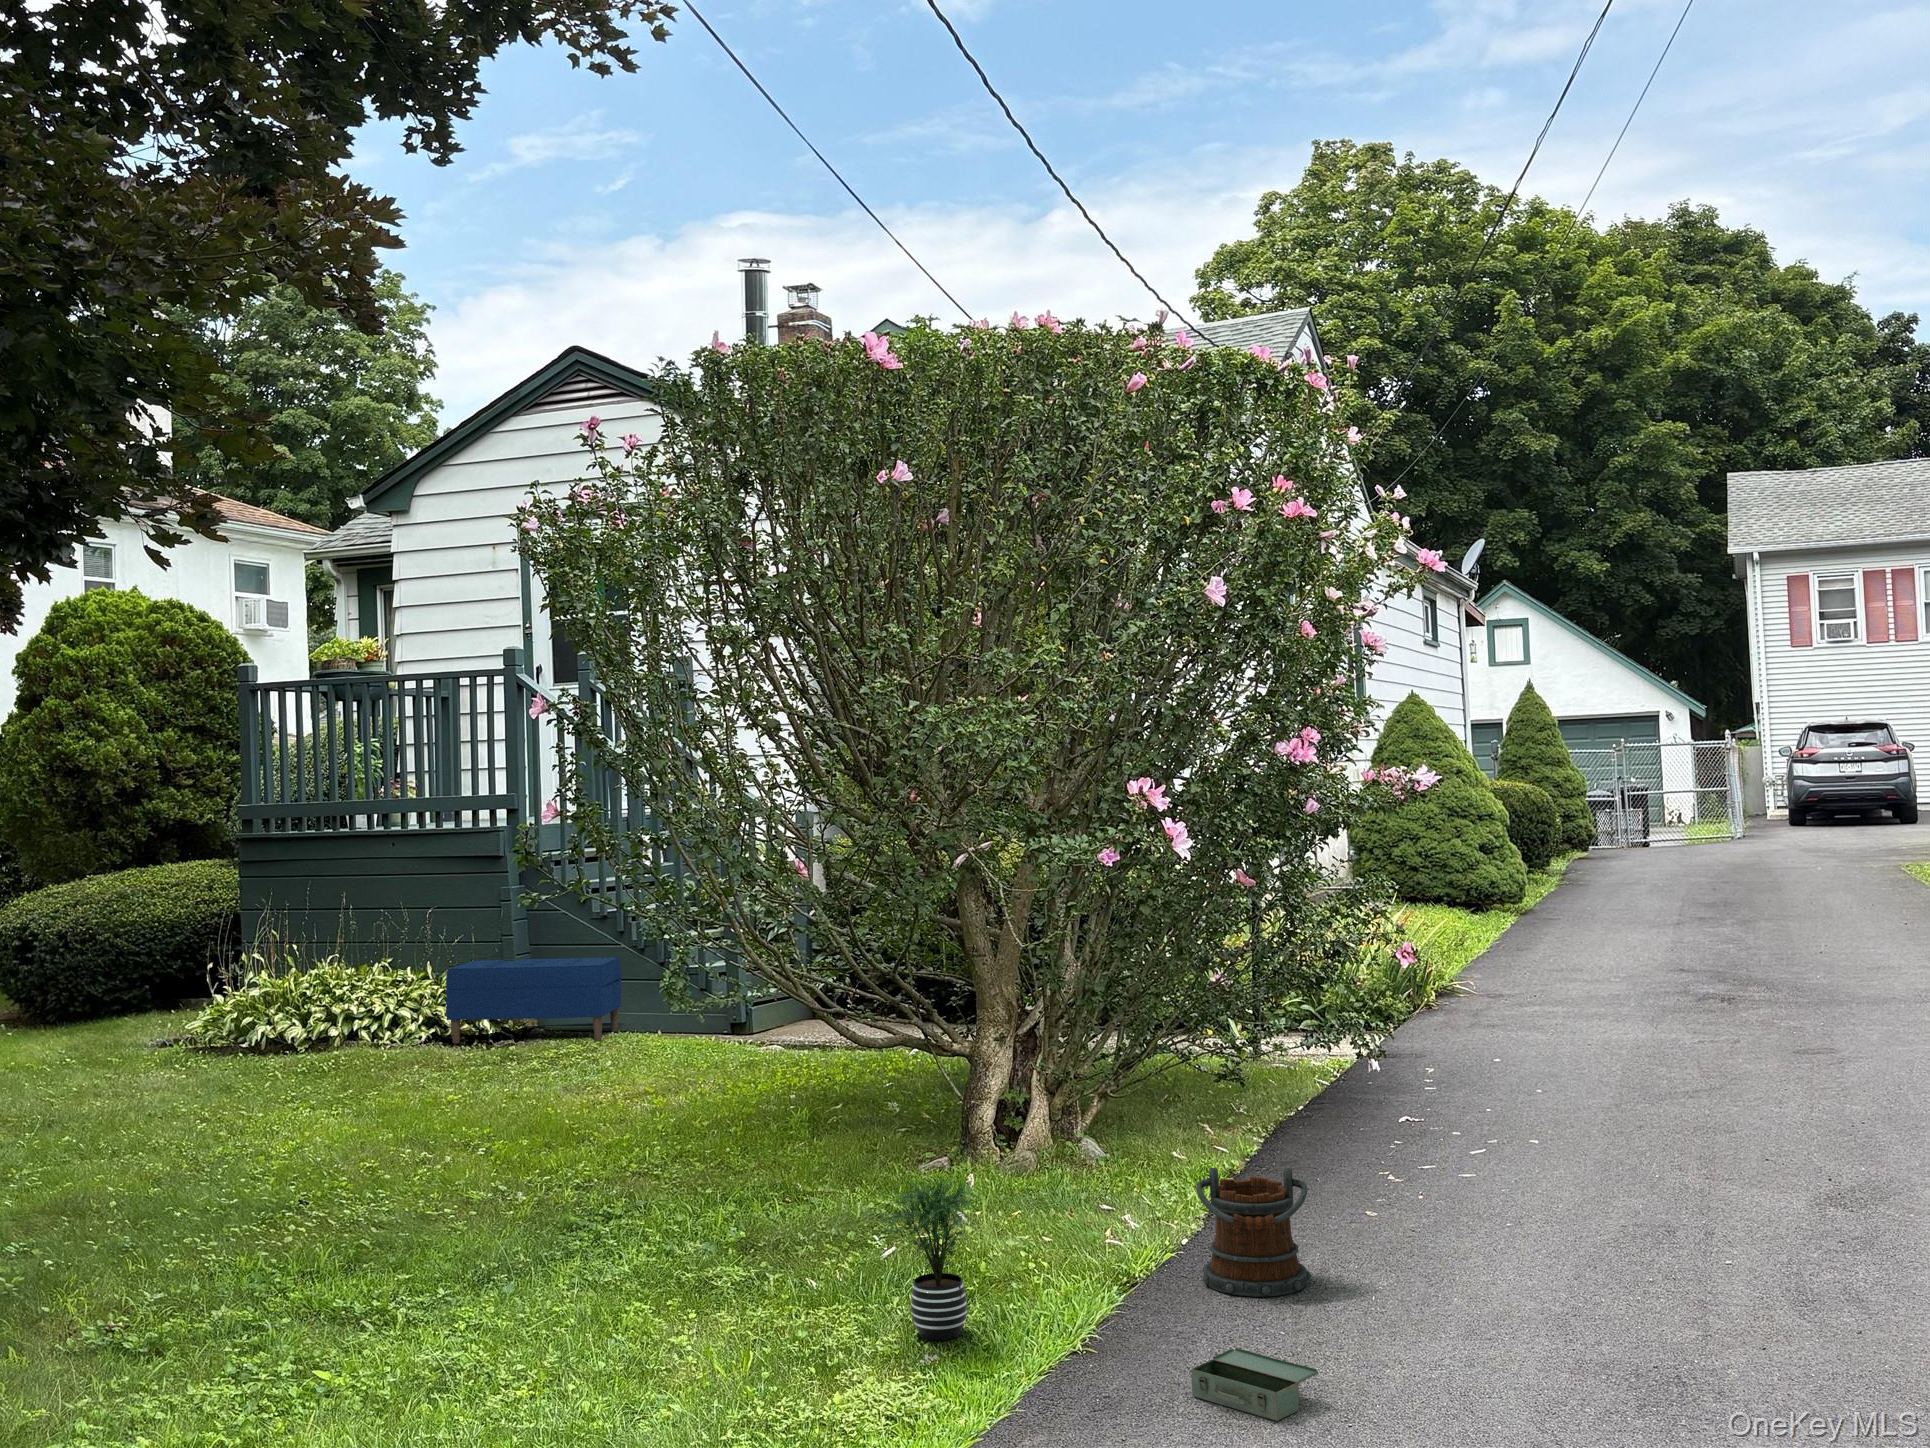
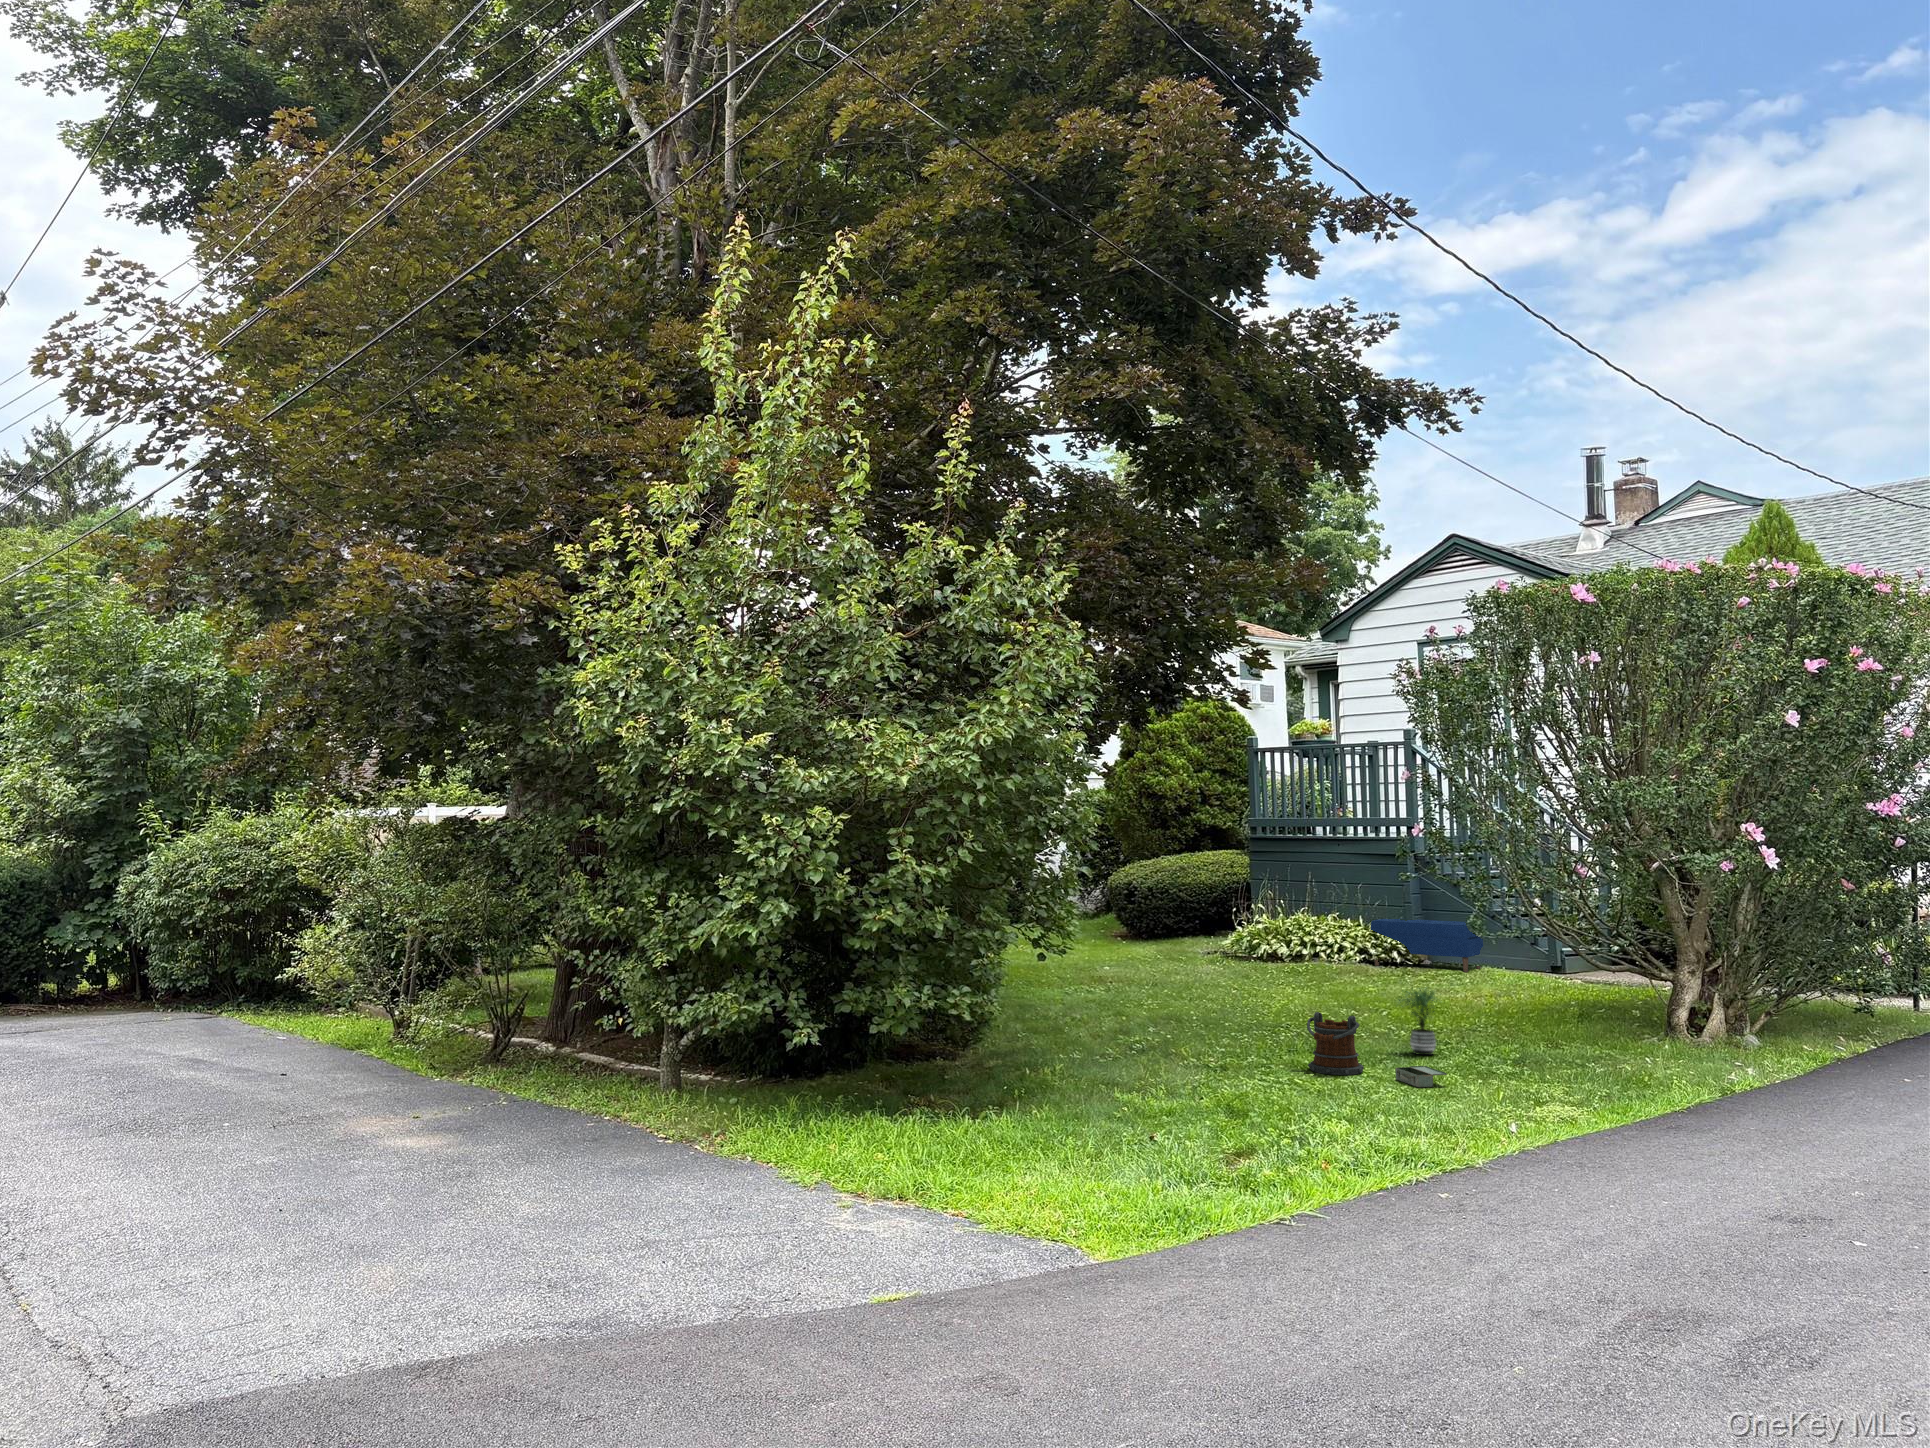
bucket: present [1196,1168,1311,1297] -> present [1307,1012,1364,1075]
potted plant: present [880,1176,975,1340] -> present [1399,988,1436,1055]
toolbox: present [1191,1348,1318,1421] -> present [1396,1066,1447,1087]

